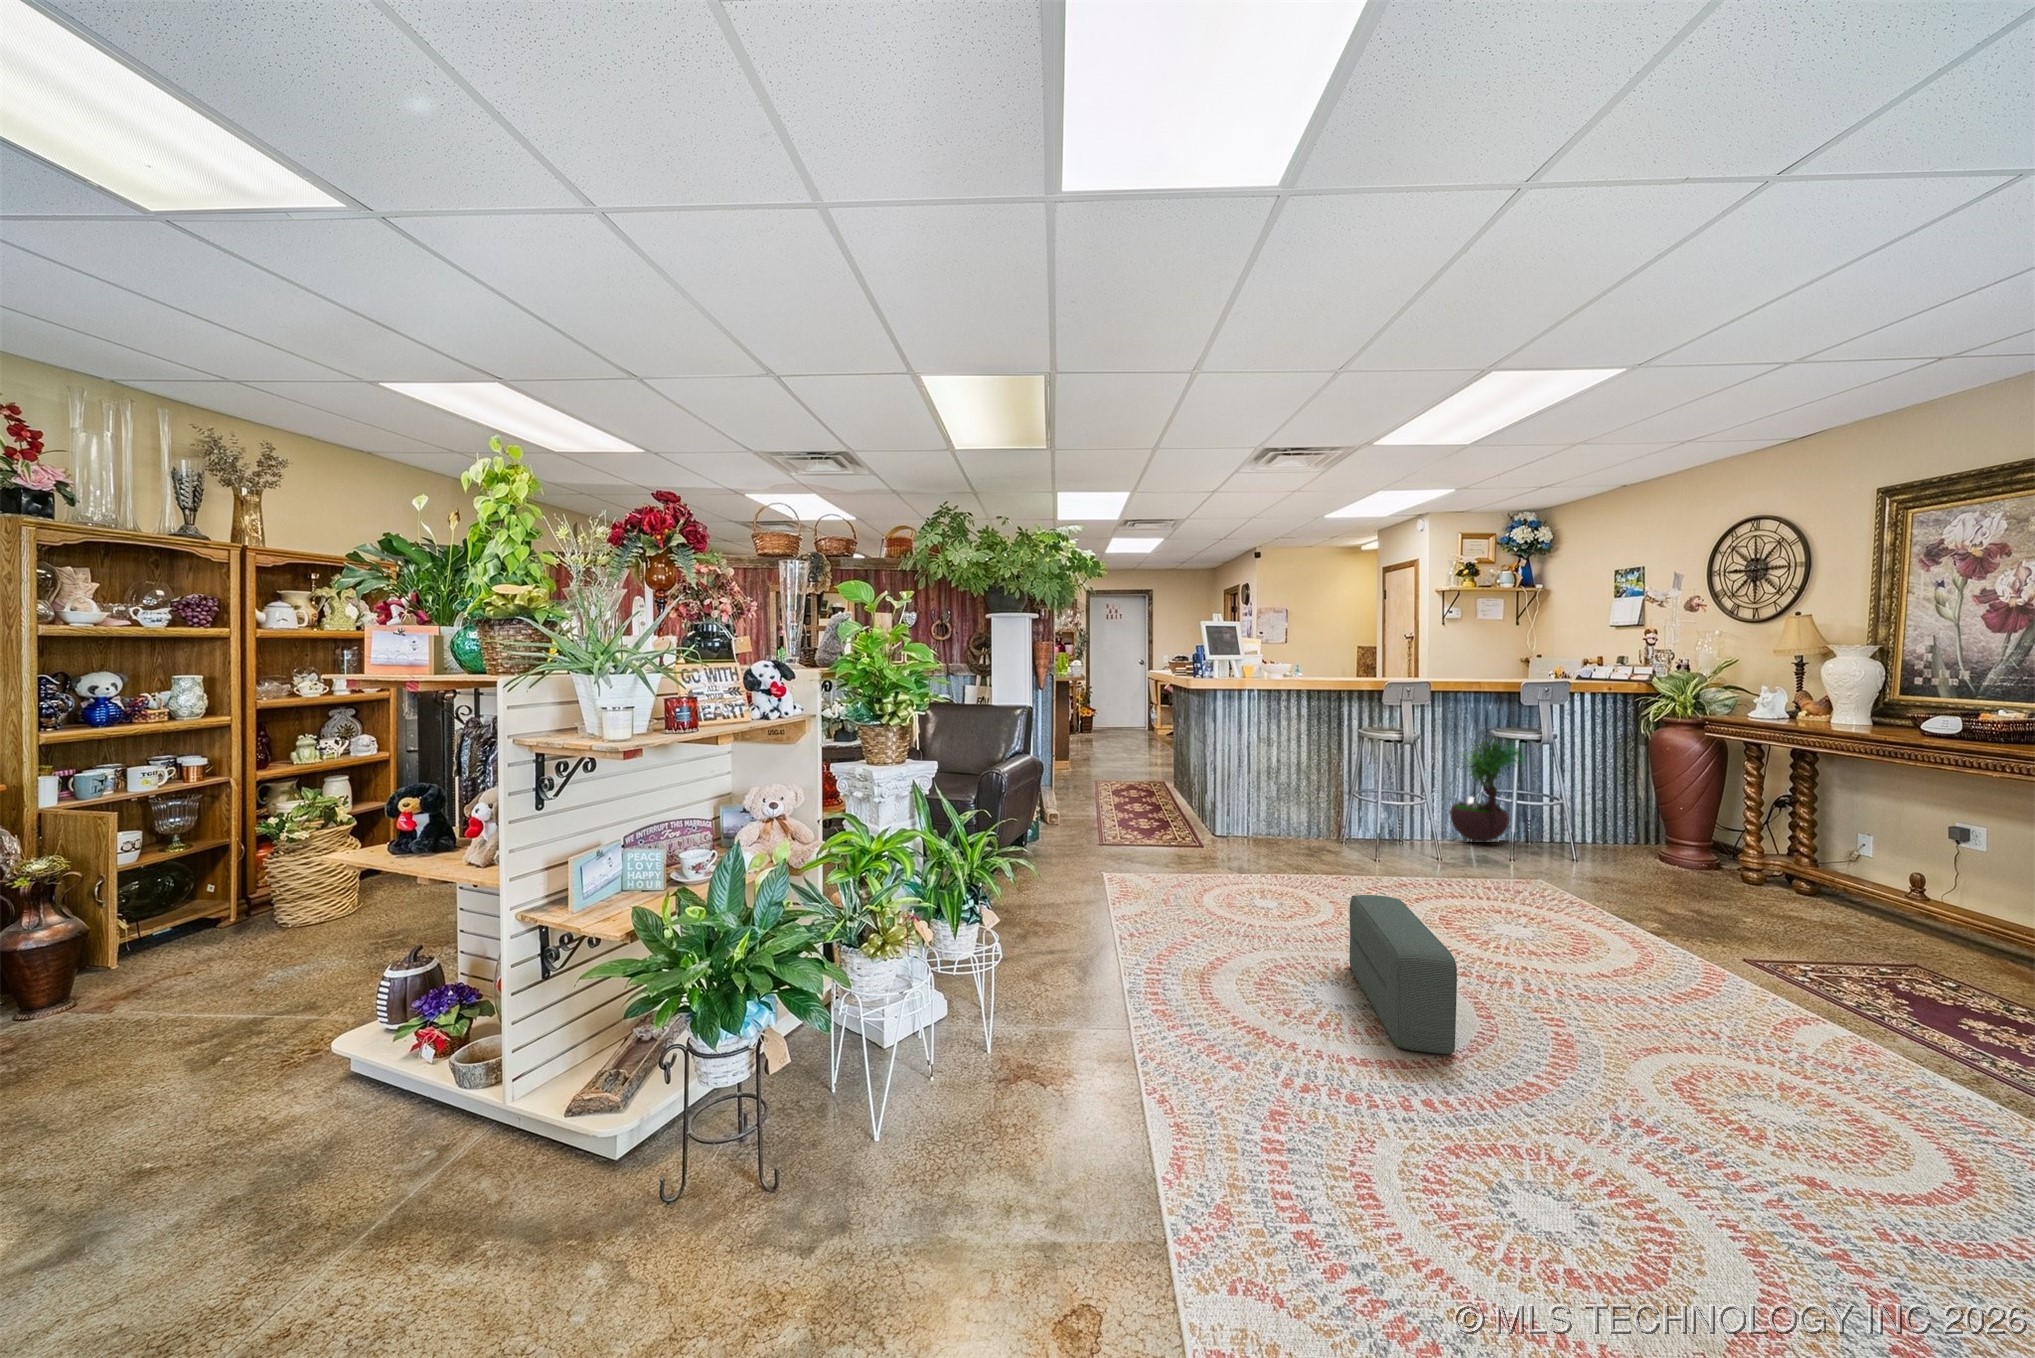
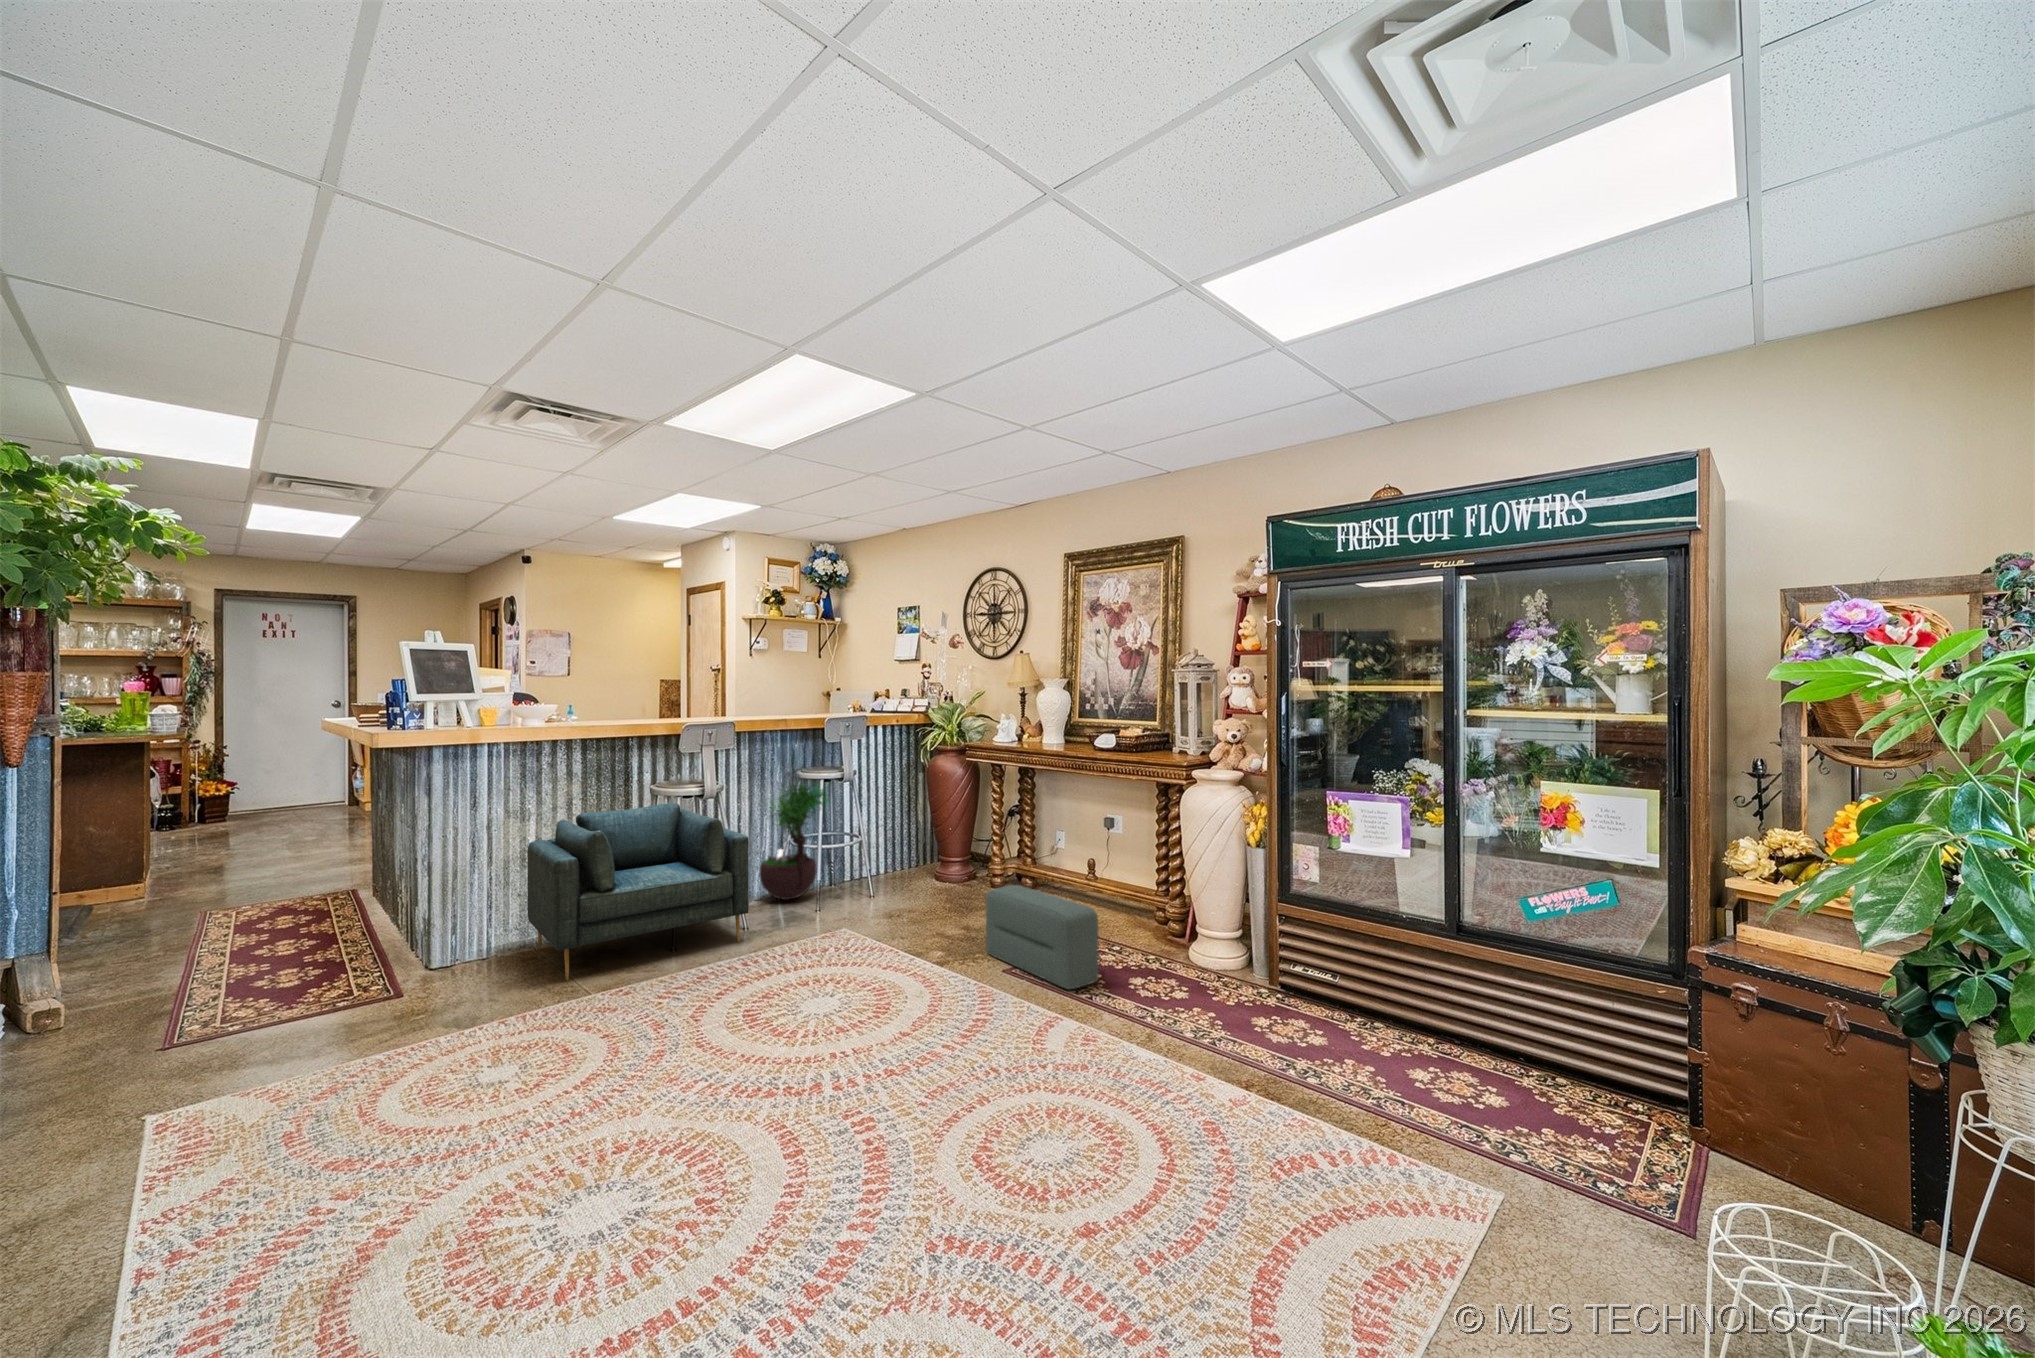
armchair: none [1272,745,1443,865] -> present [527,803,749,980]
pouf: present [1349,895,1457,1054] -> present [986,885,1099,989]

